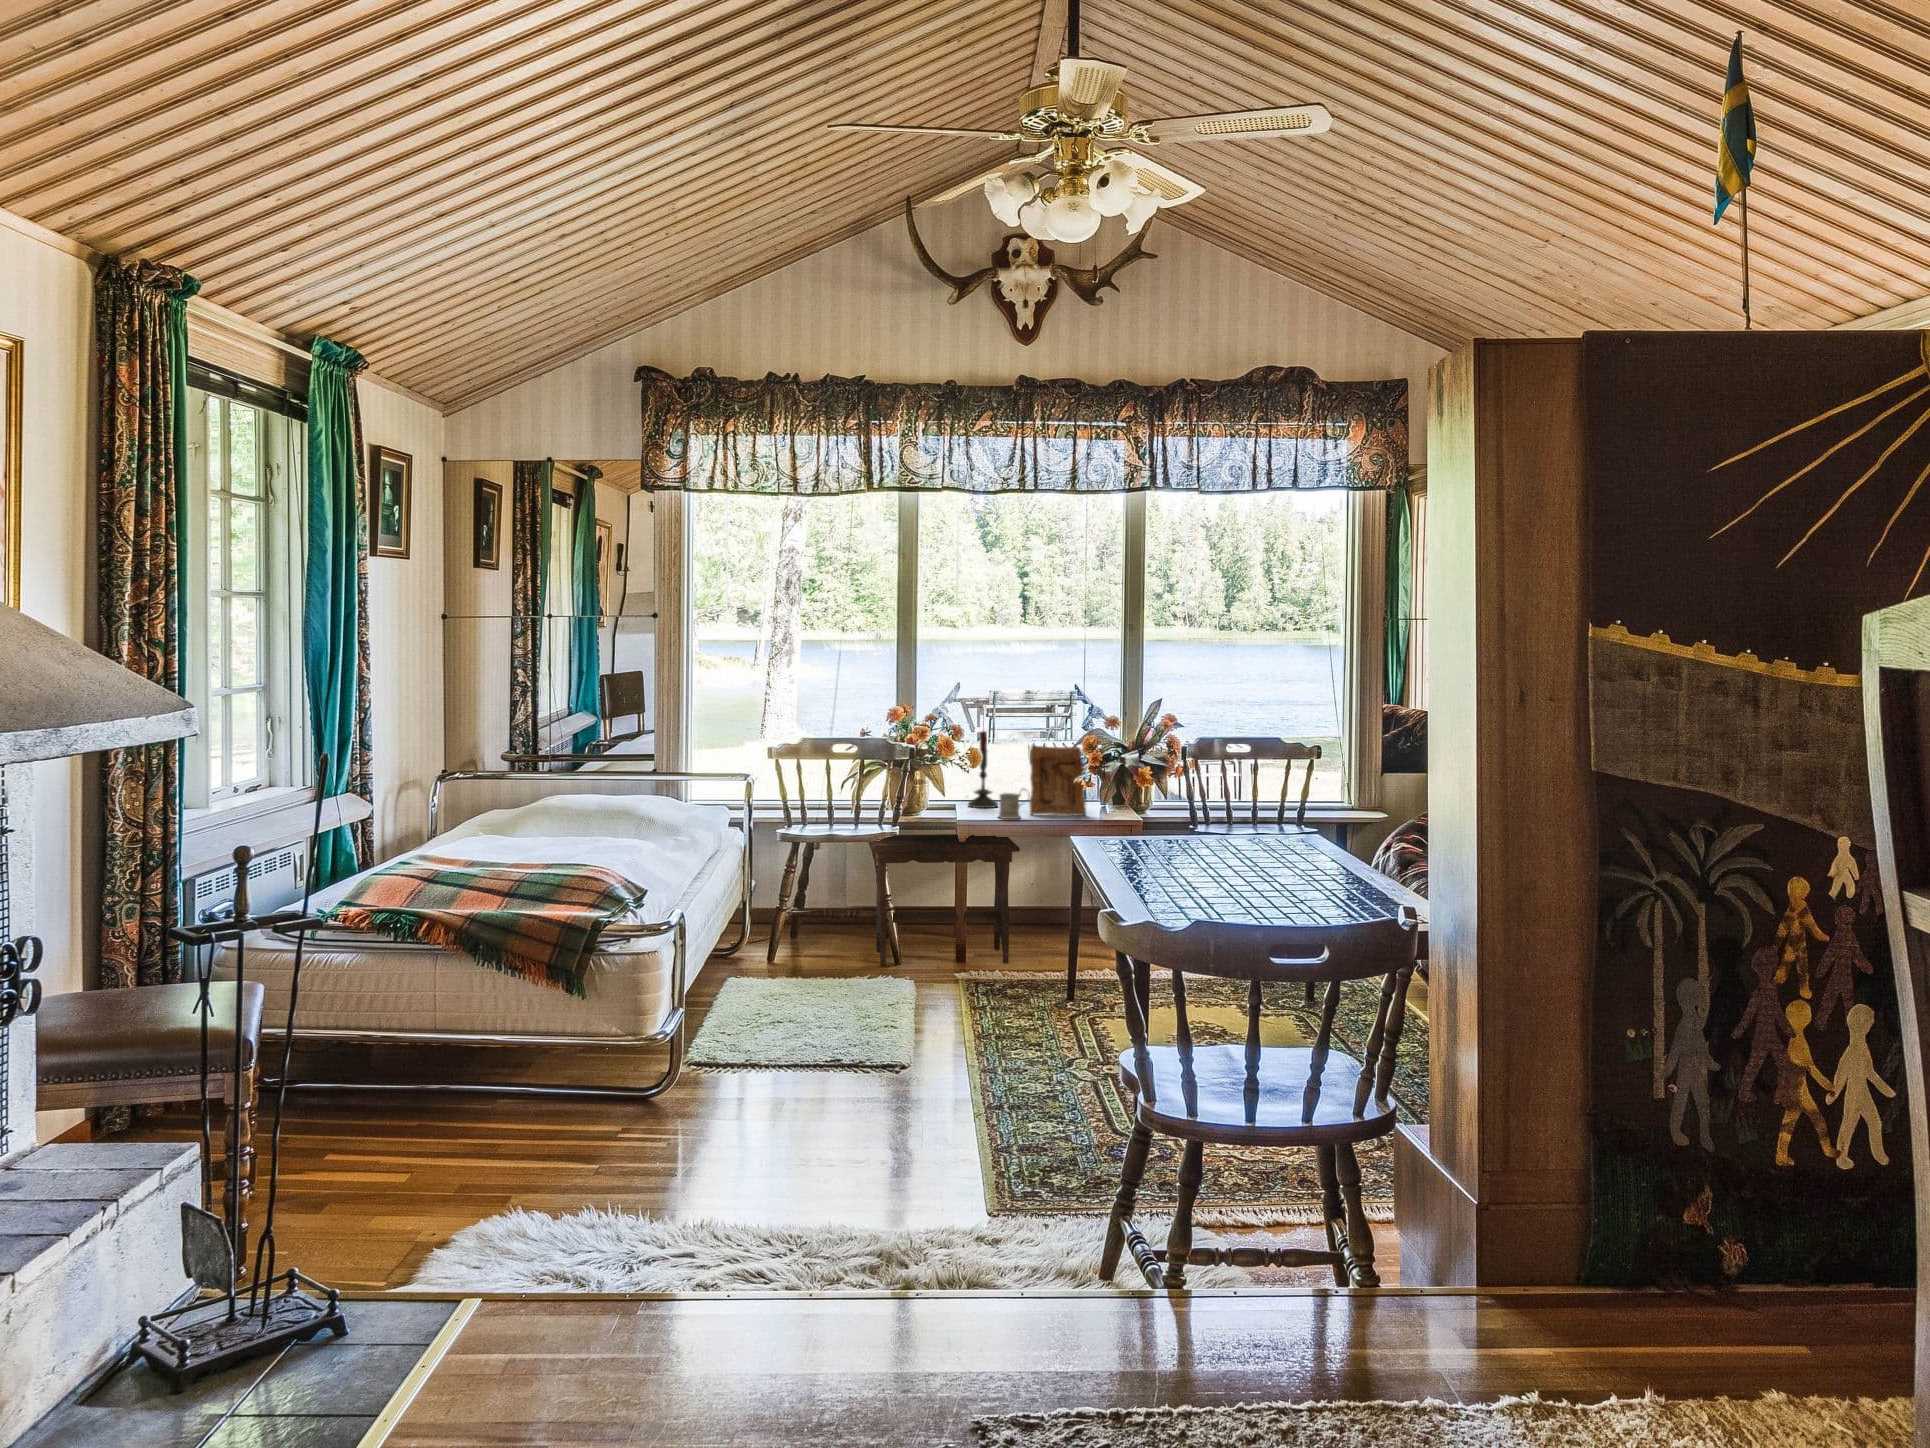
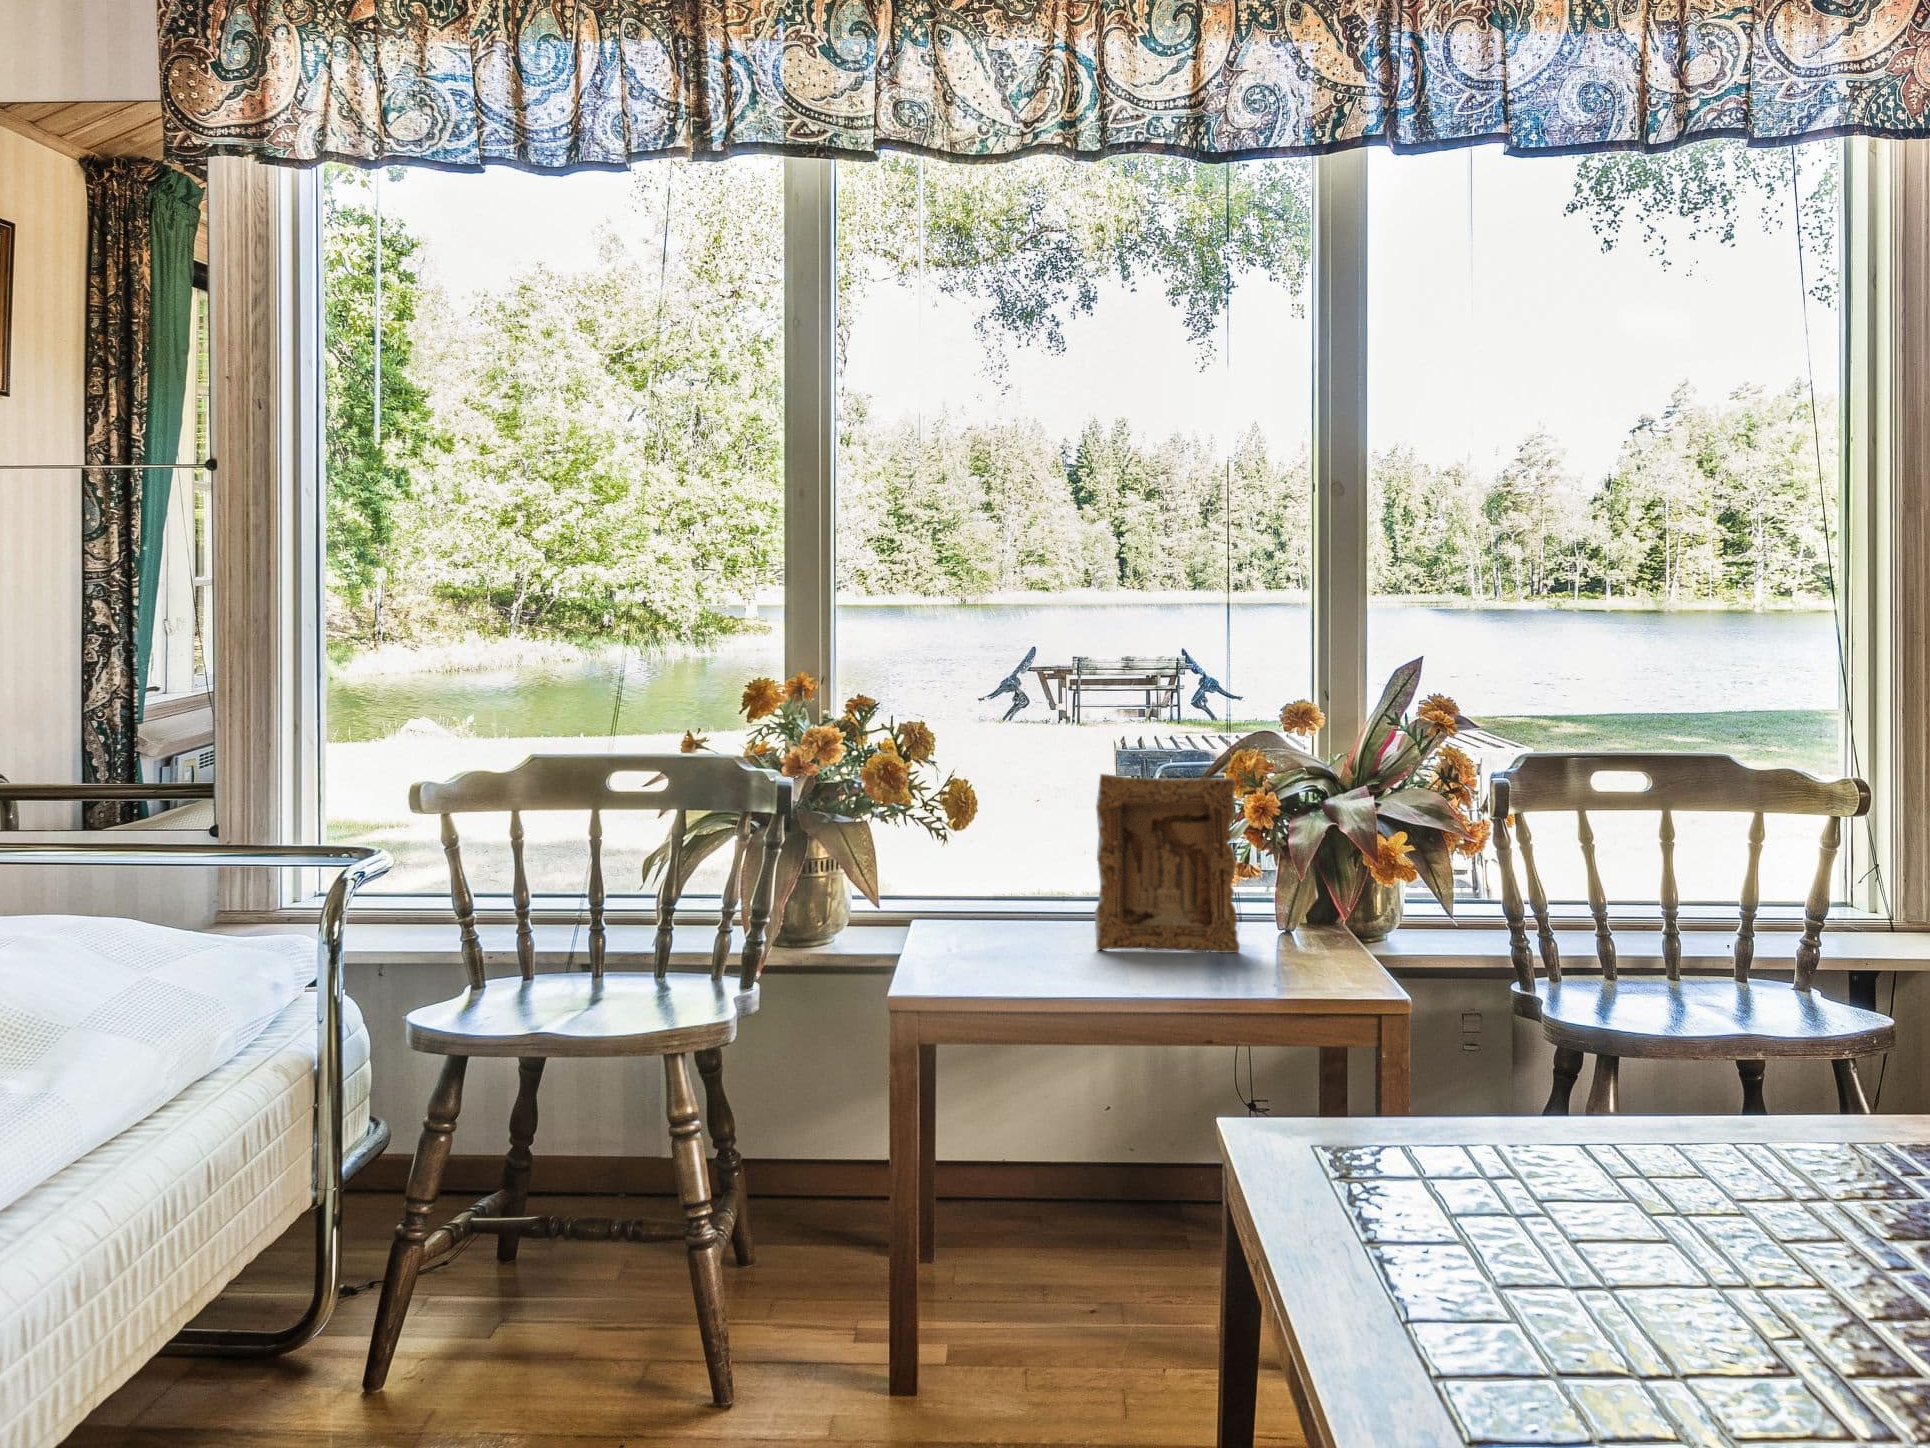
candle: present [968,731,998,808] -> none [956,734,1026,922]
mug: present [999,789,1026,819] -> none [1009,888,1093,973]
footstool: present [868,834,1020,965] -> none [650,1001,1063,1384]

